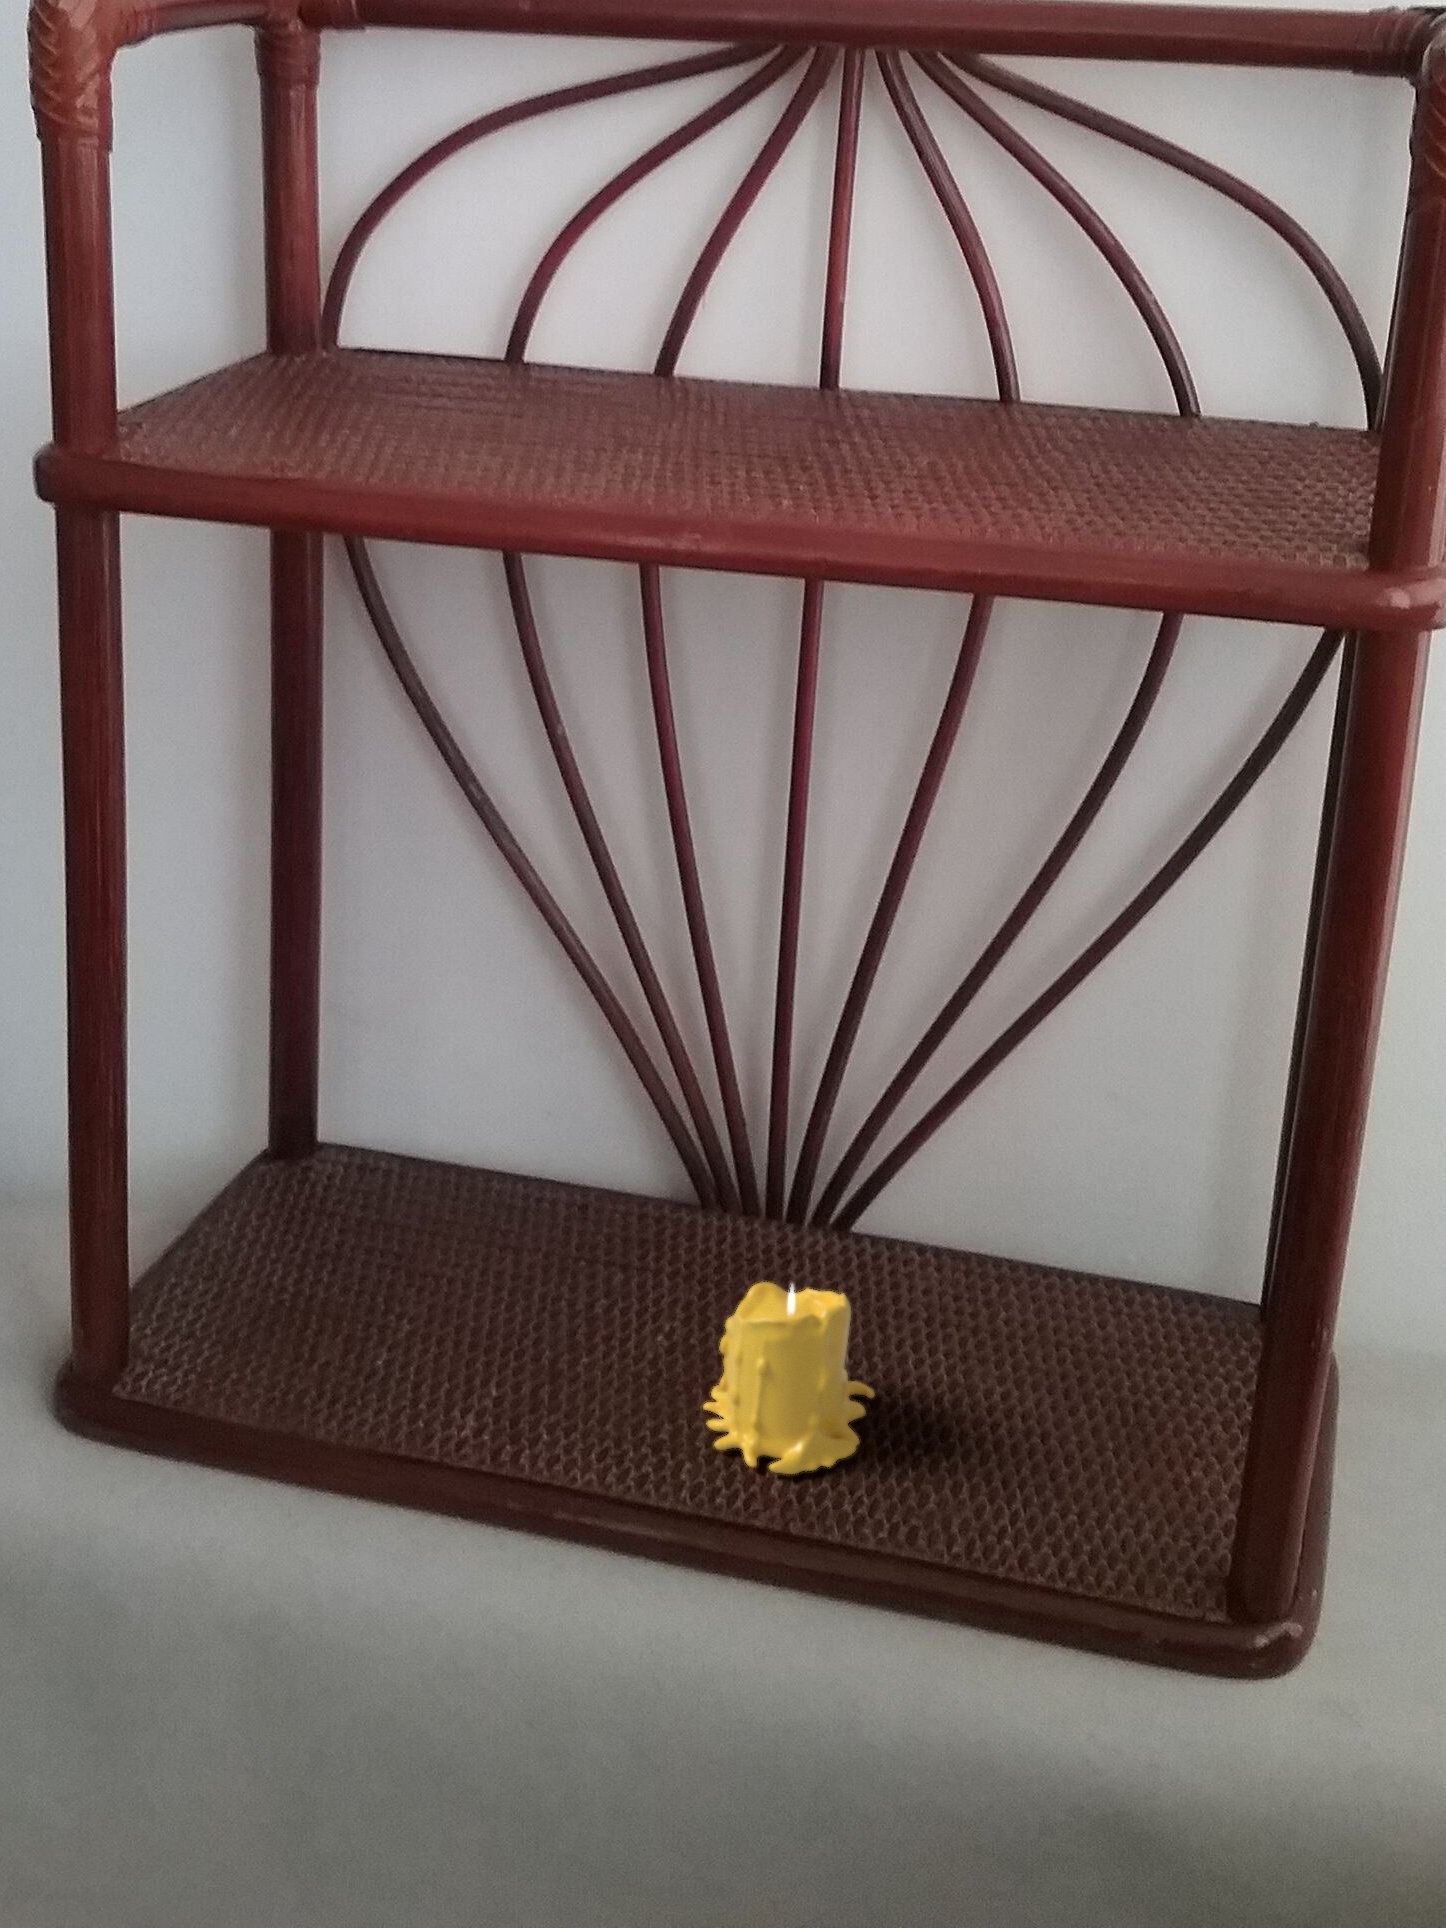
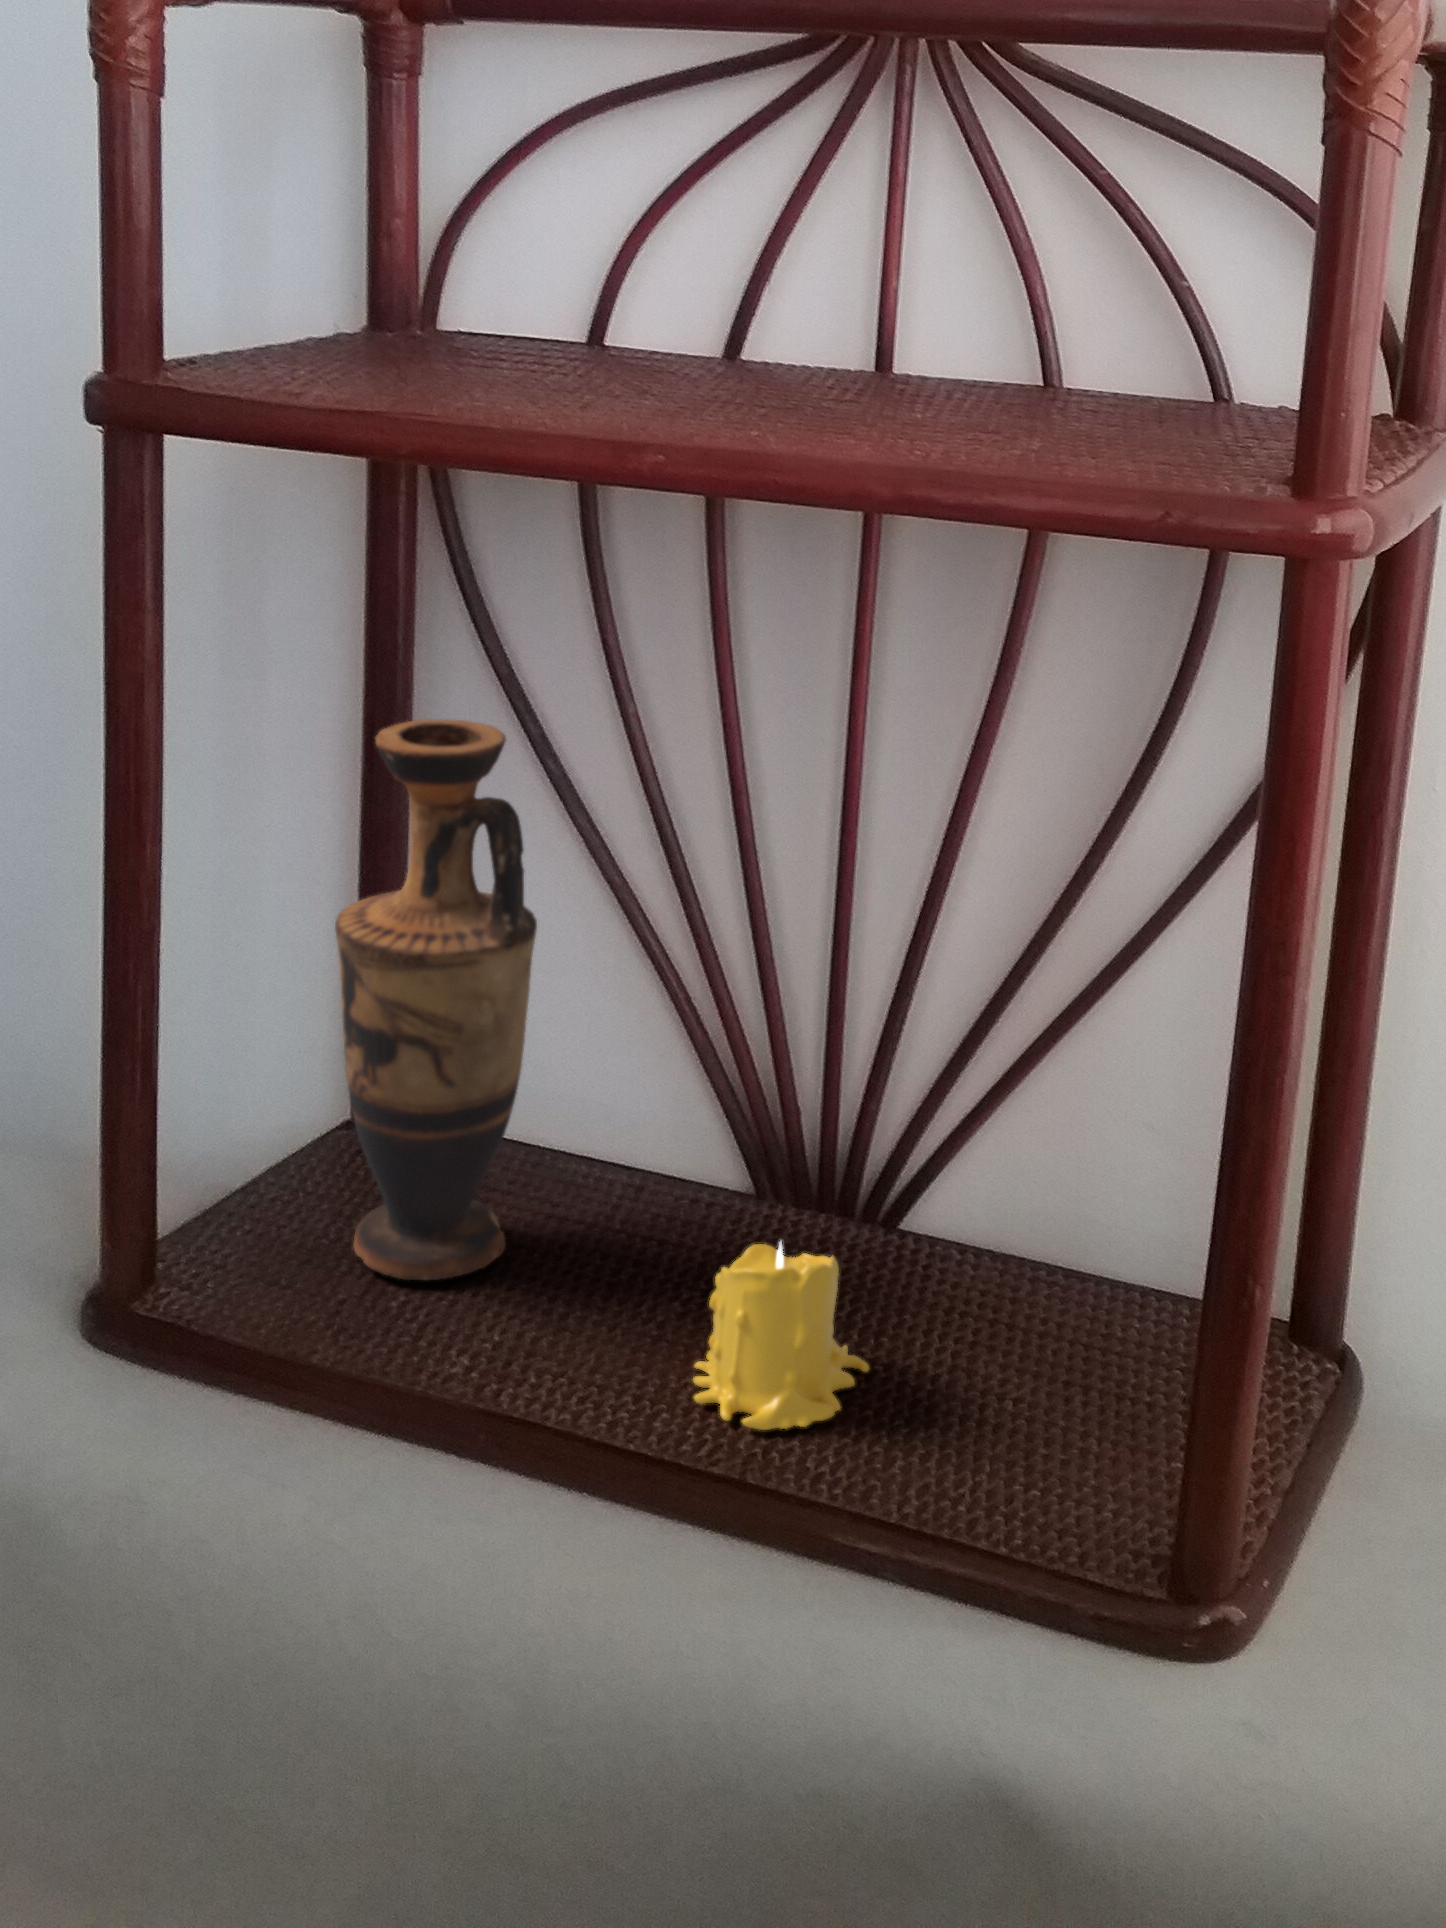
vase: none [298,767,504,1337] -> present [335,719,537,1280]

